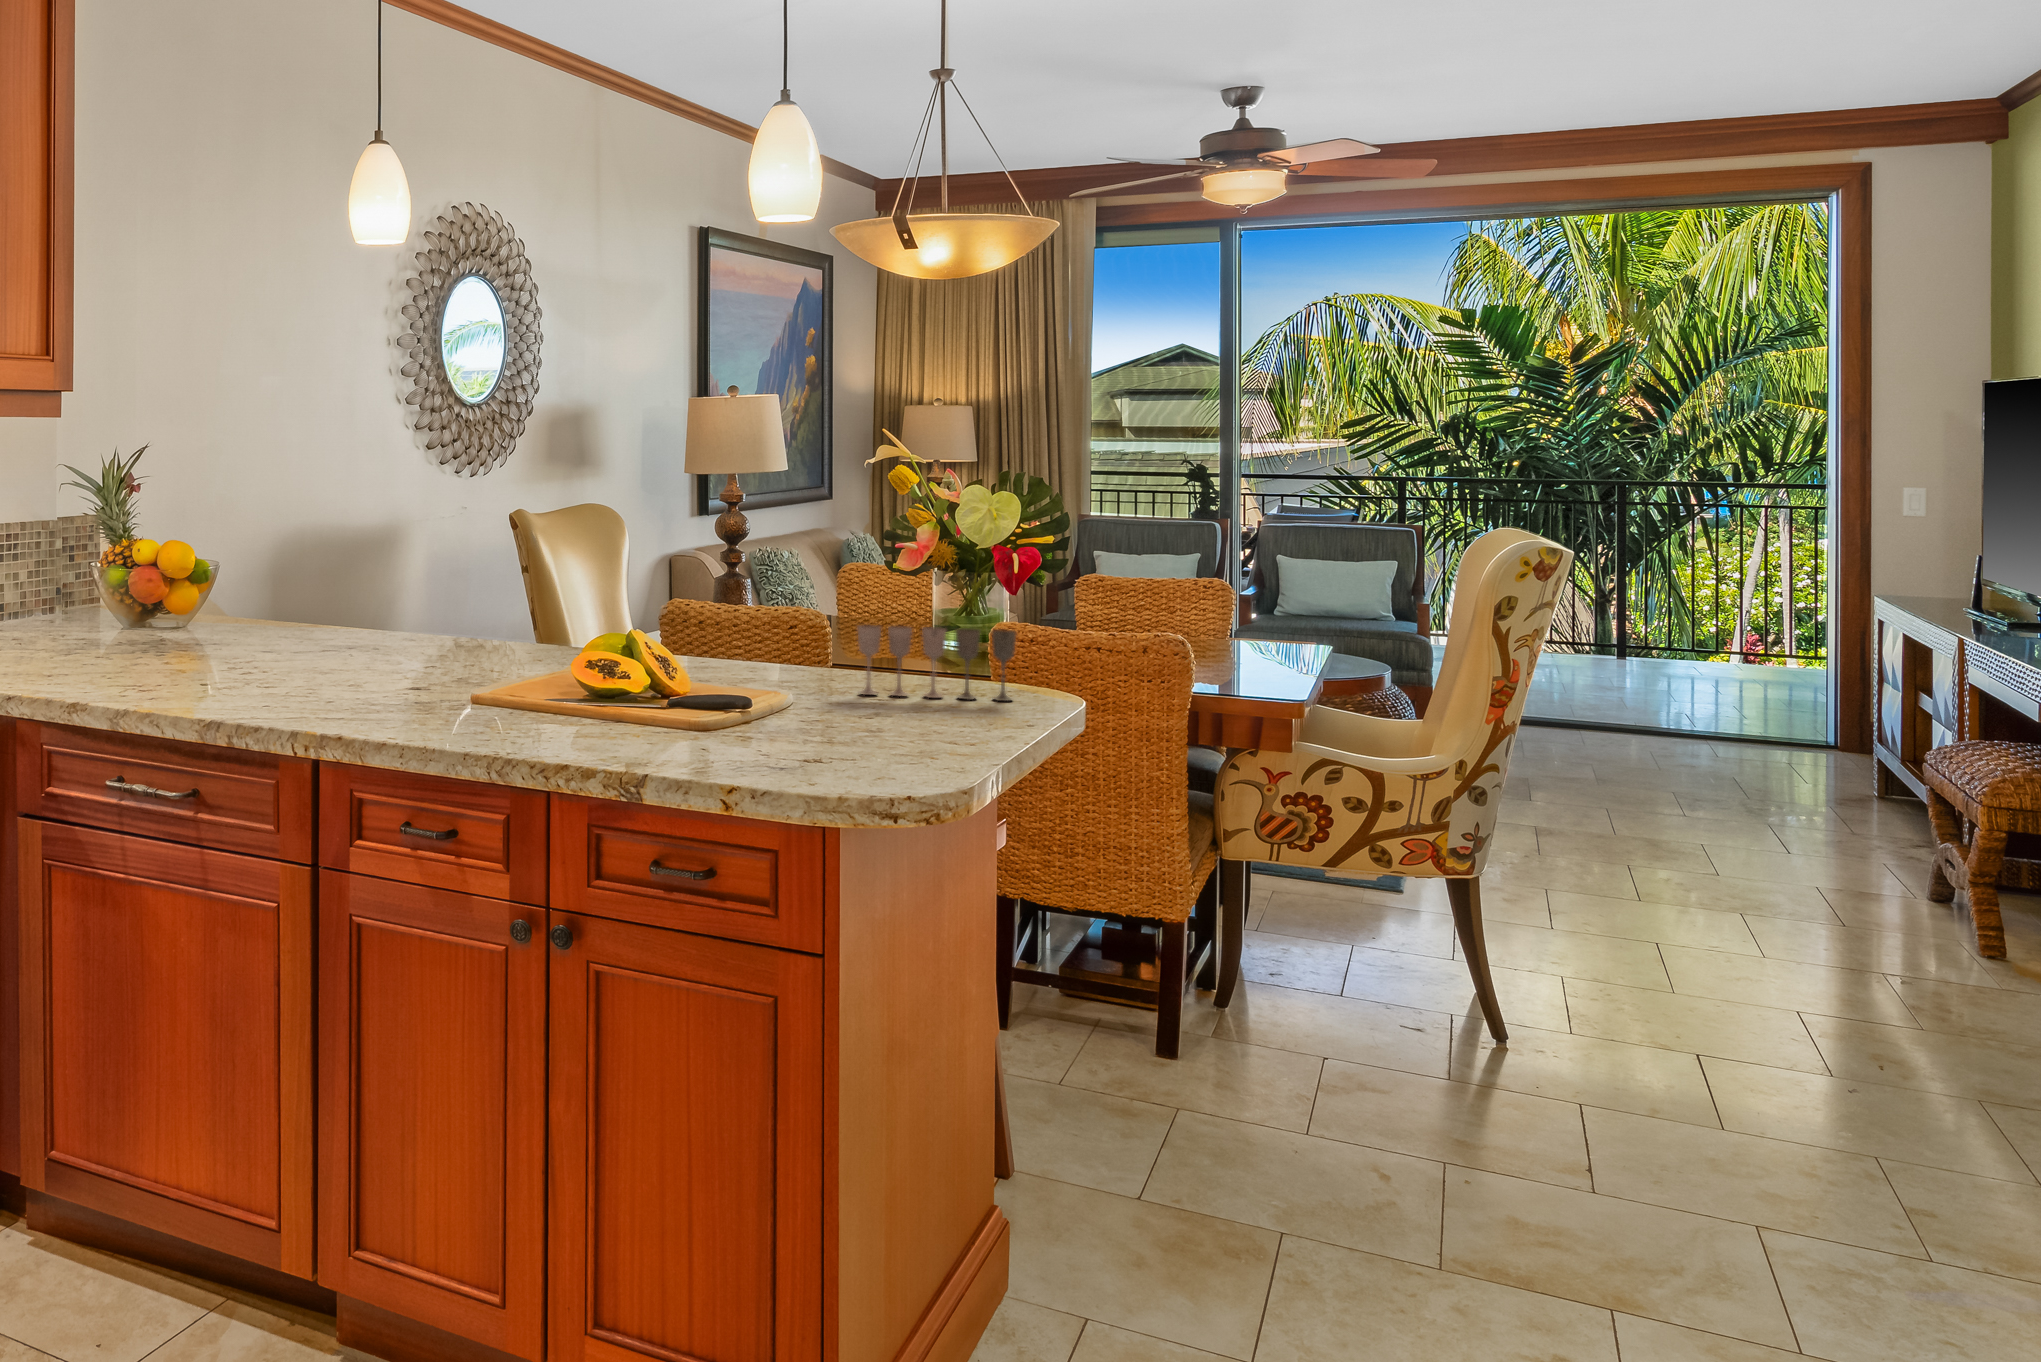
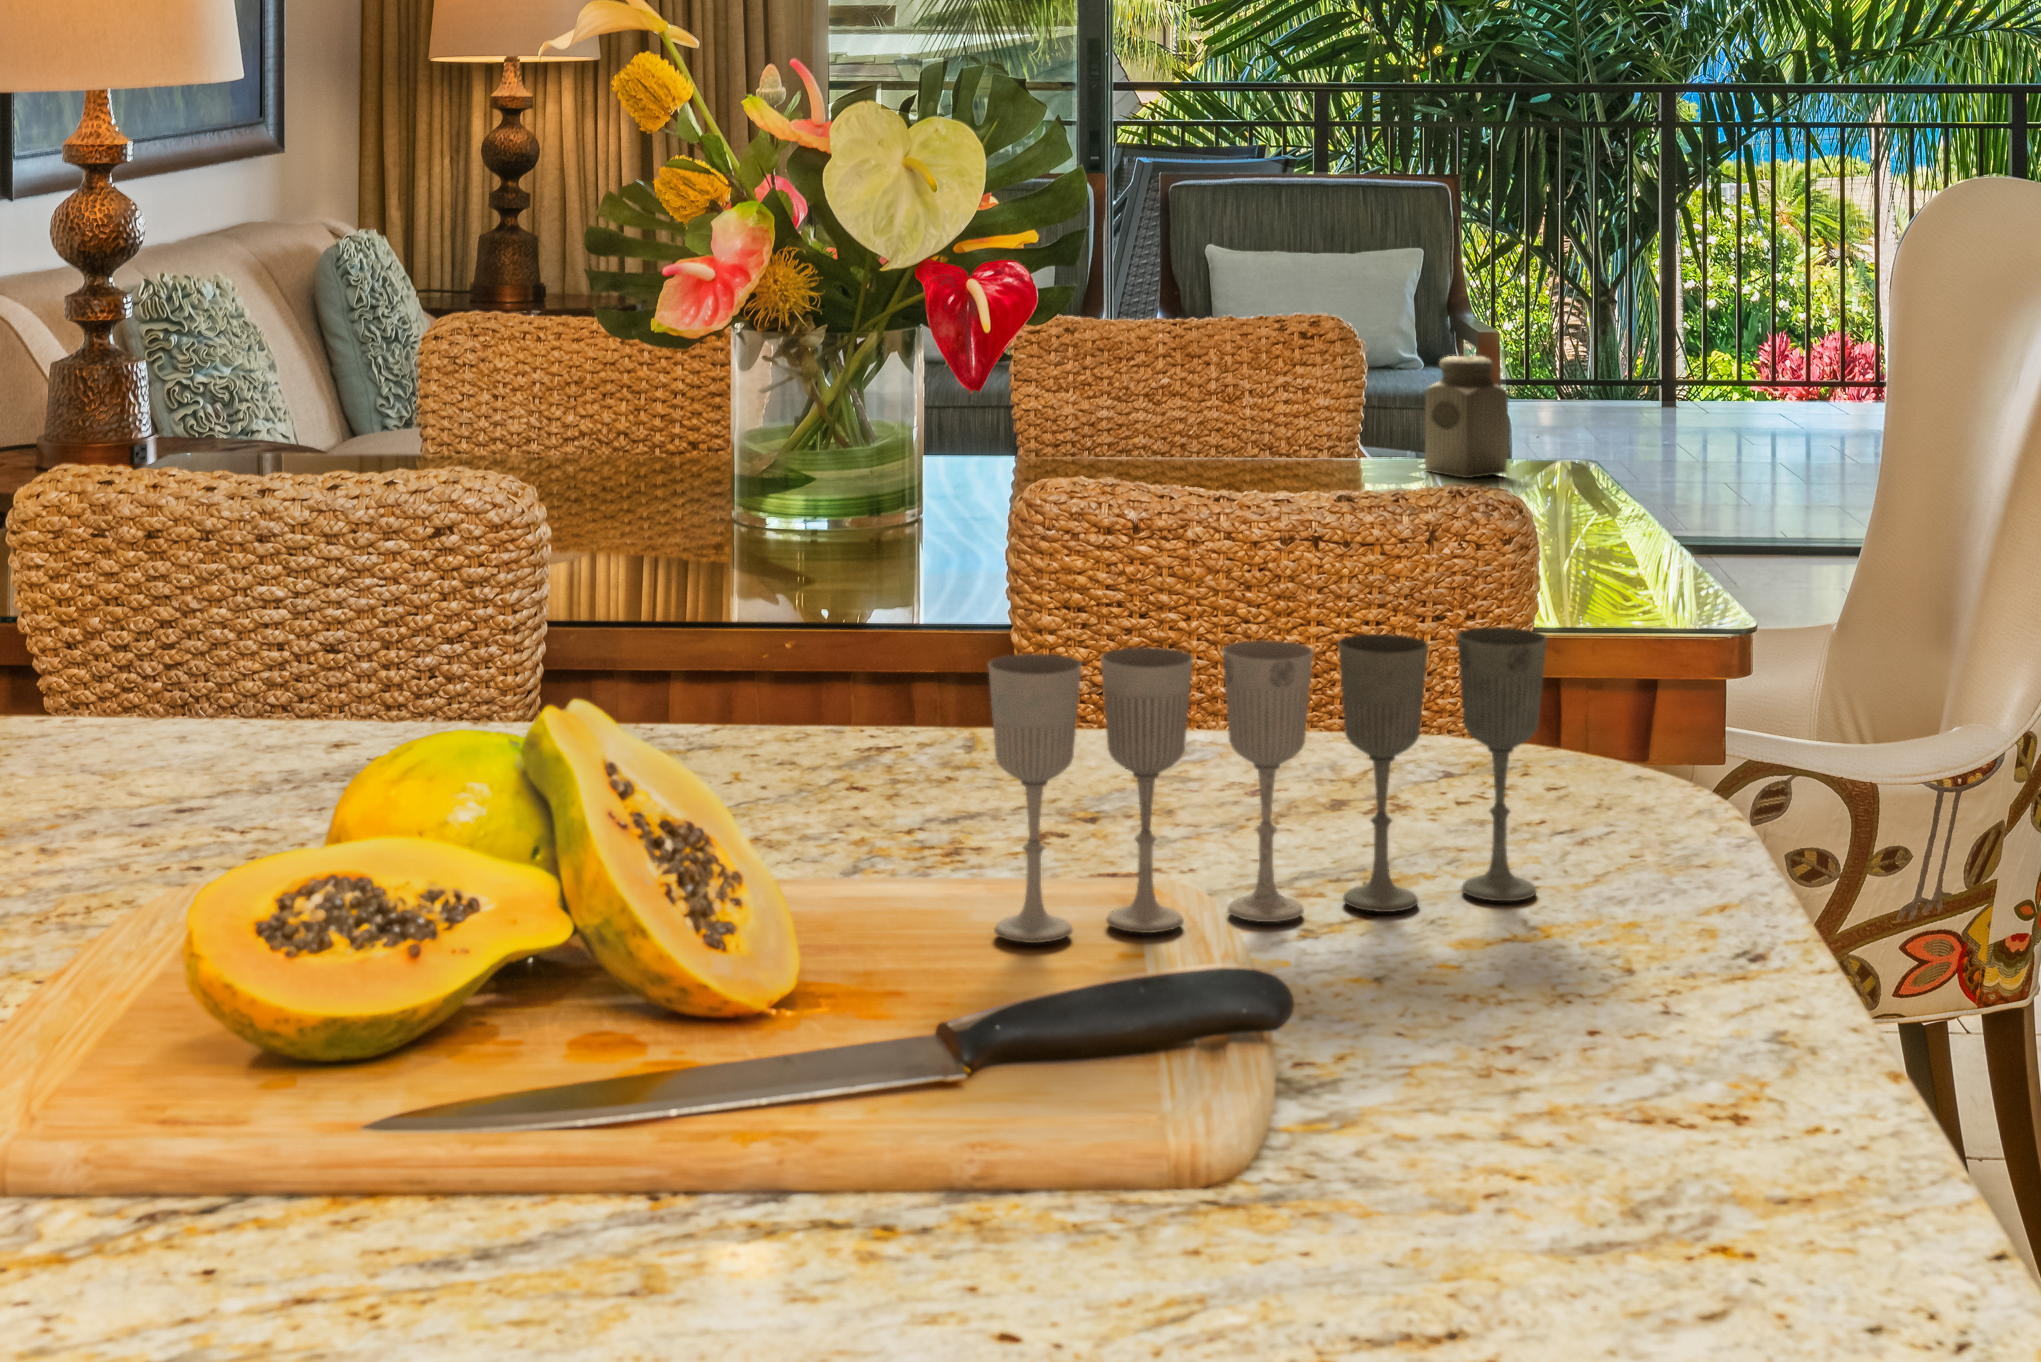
salt shaker: none [1255,600,1295,653] -> present [1425,356,1508,478]

